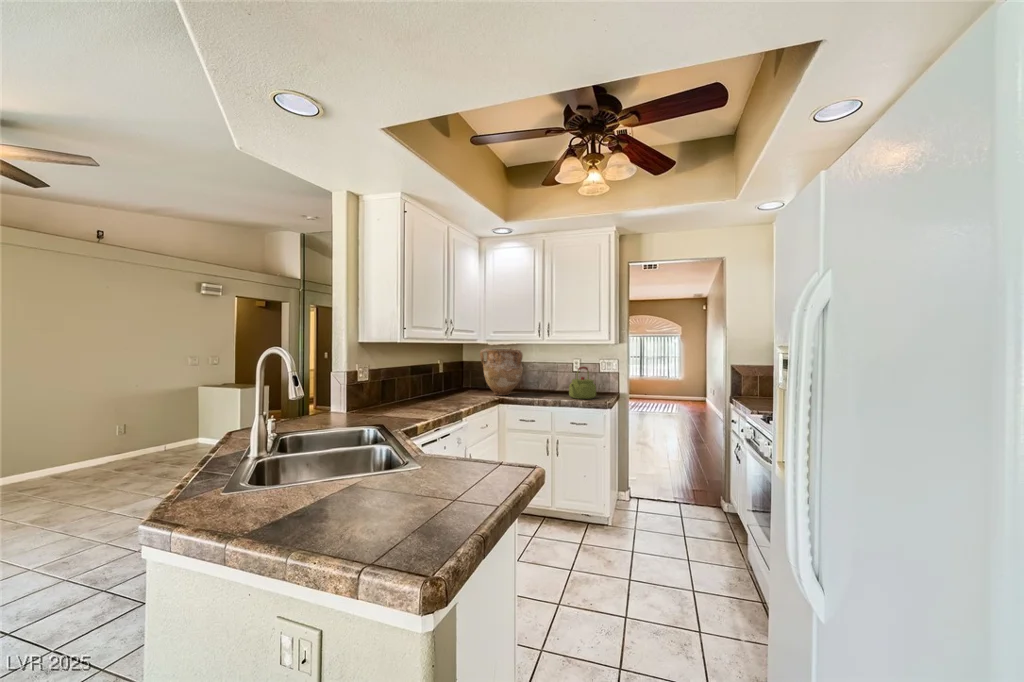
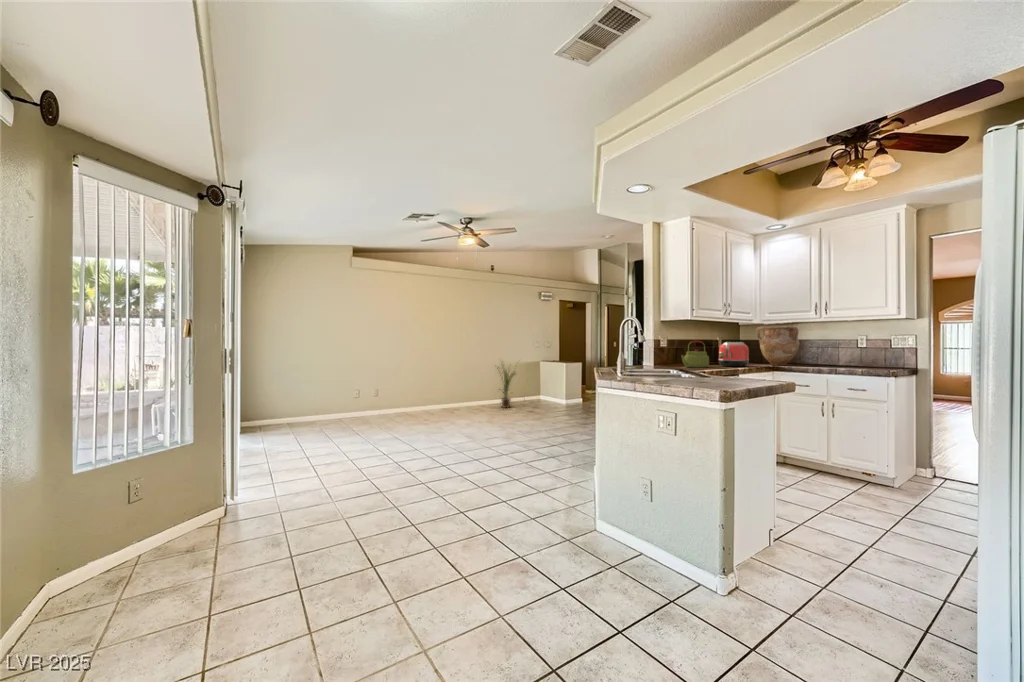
kettle: present [569,367,596,399] -> present [681,341,709,368]
toaster: none [437,370,473,403] -> present [719,342,749,367]
house plant: none [93,386,156,469] -> present [497,367,515,408]

